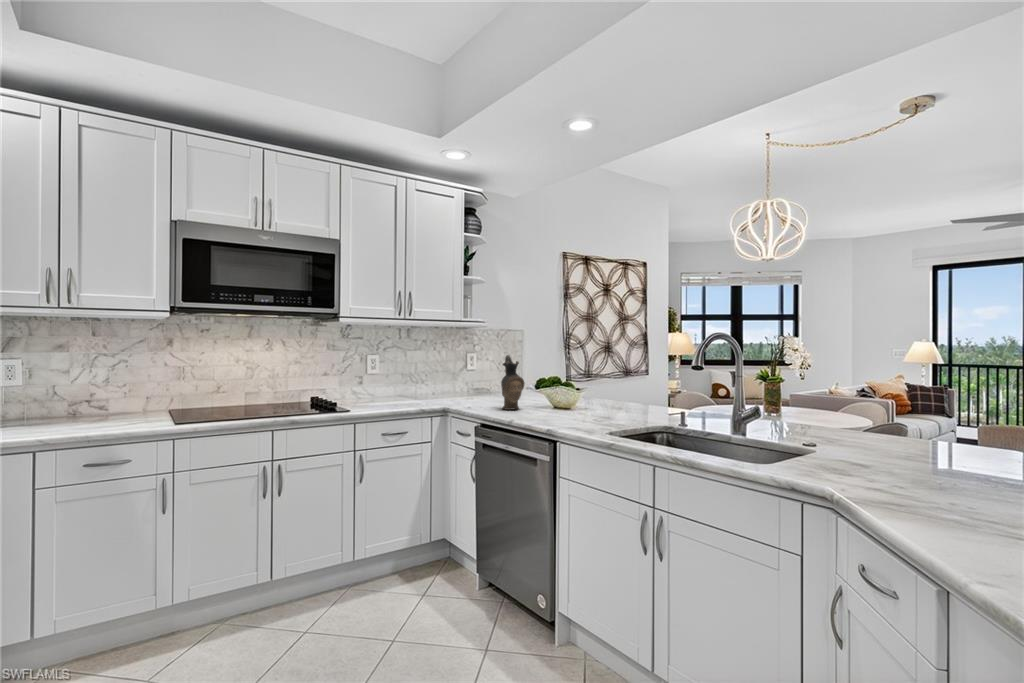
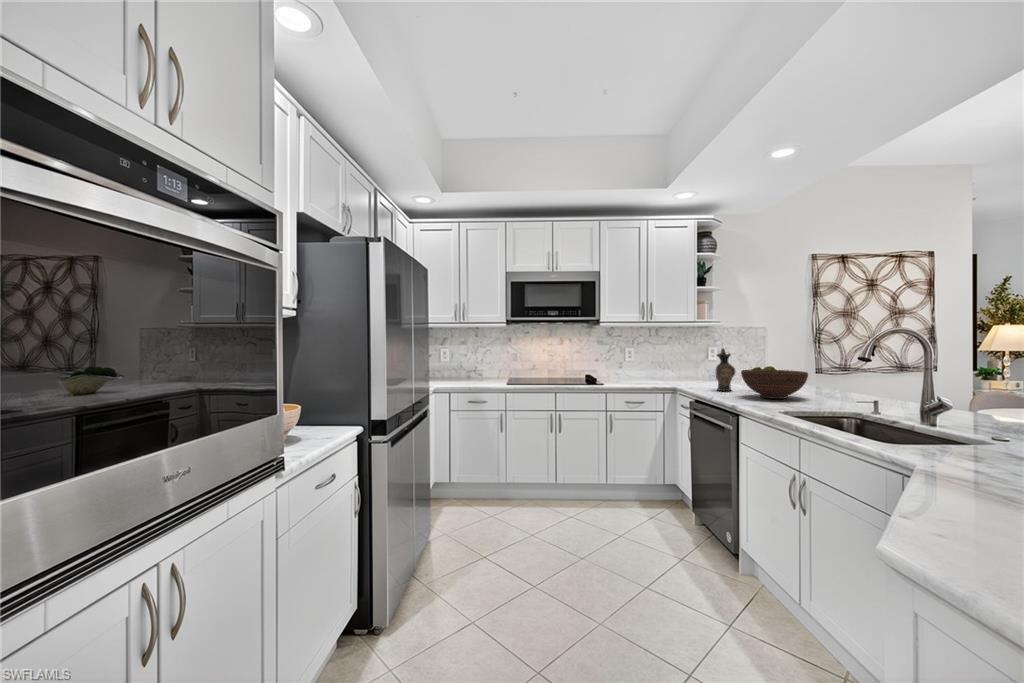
fruit bowl: none [542,381,612,417] -> present [741,370,808,399]

